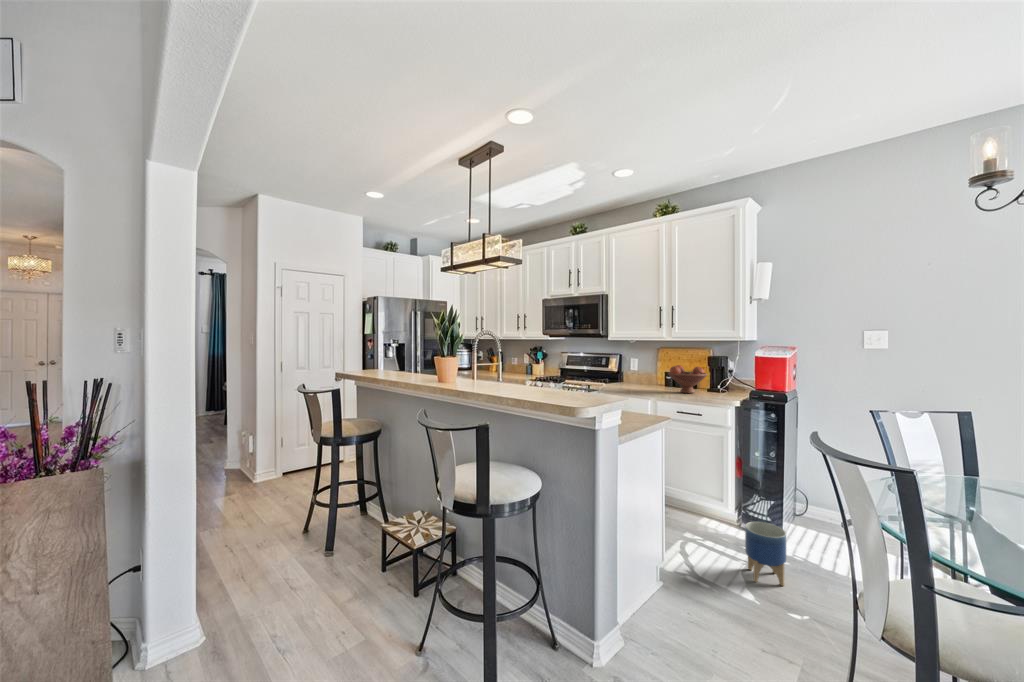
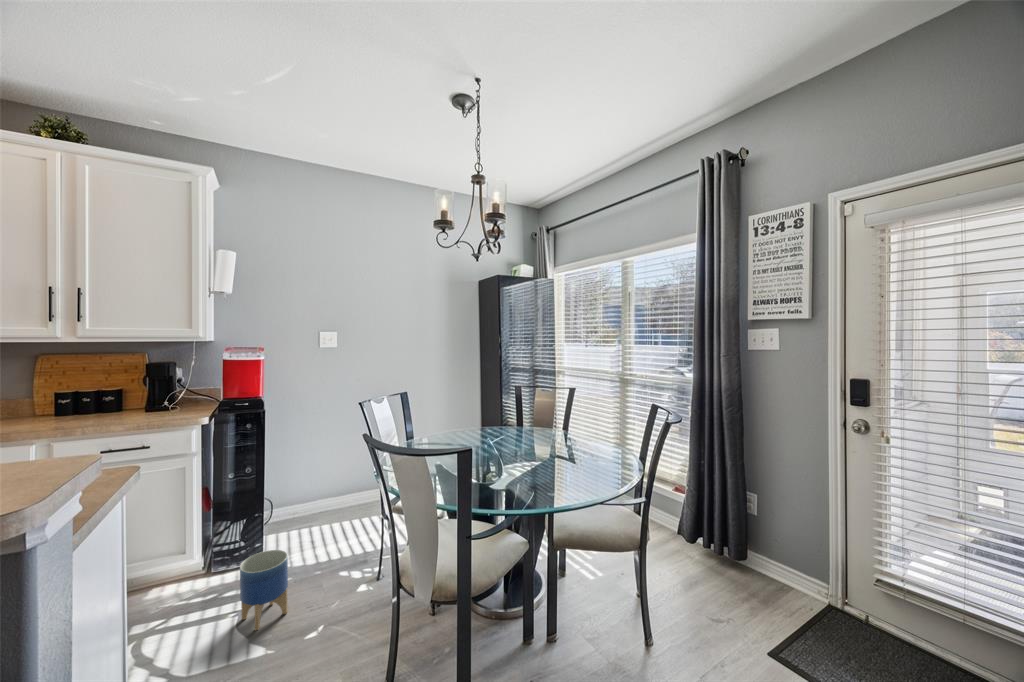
fruit bowl: present [668,365,707,393] -> none [70,378,146,419]

